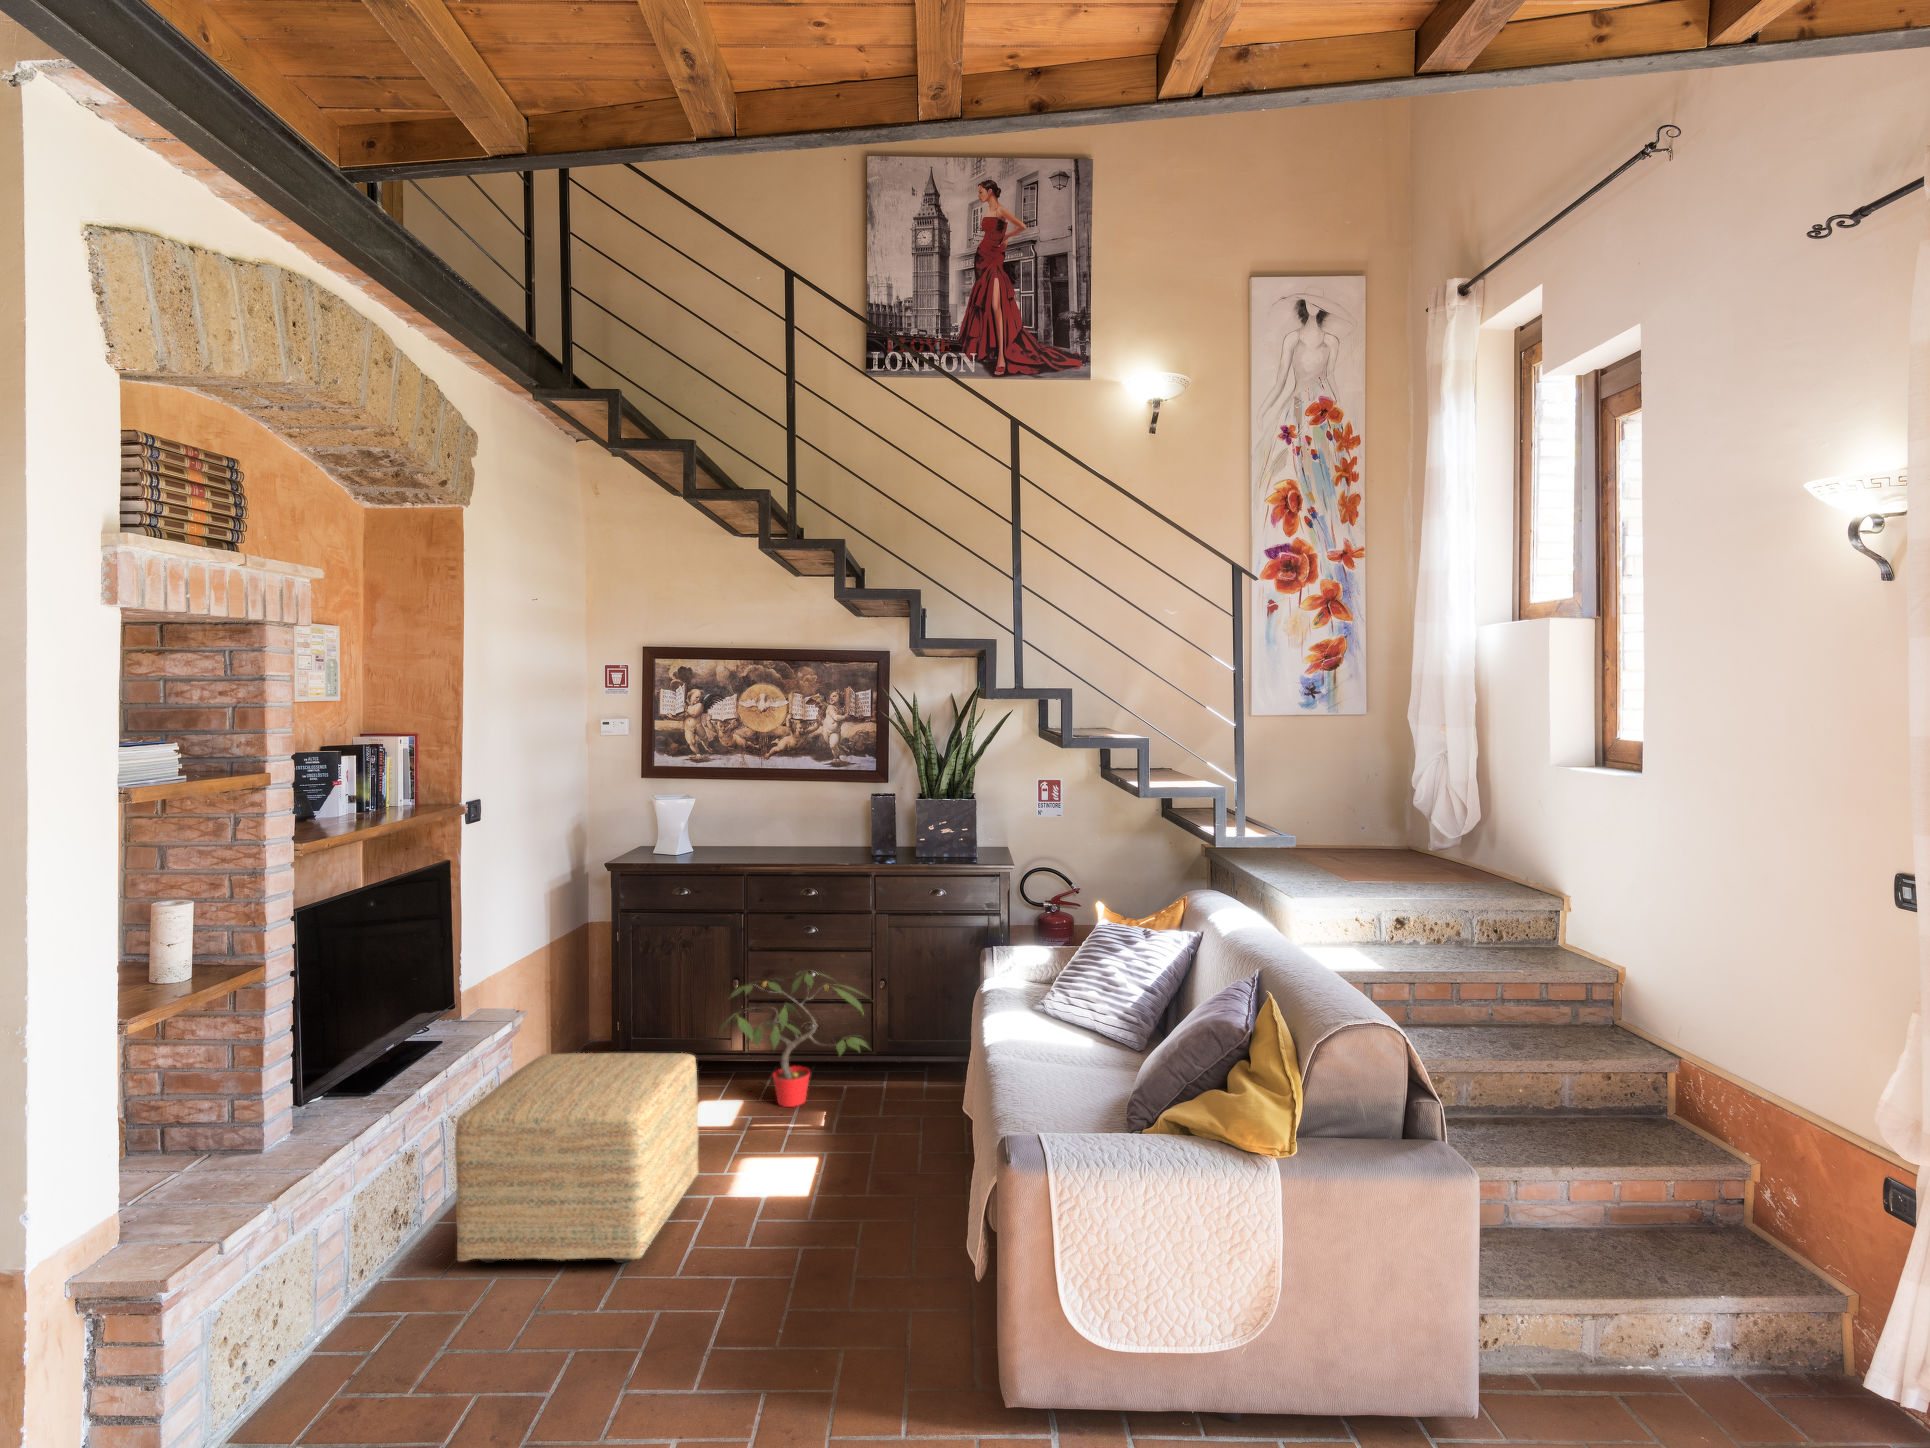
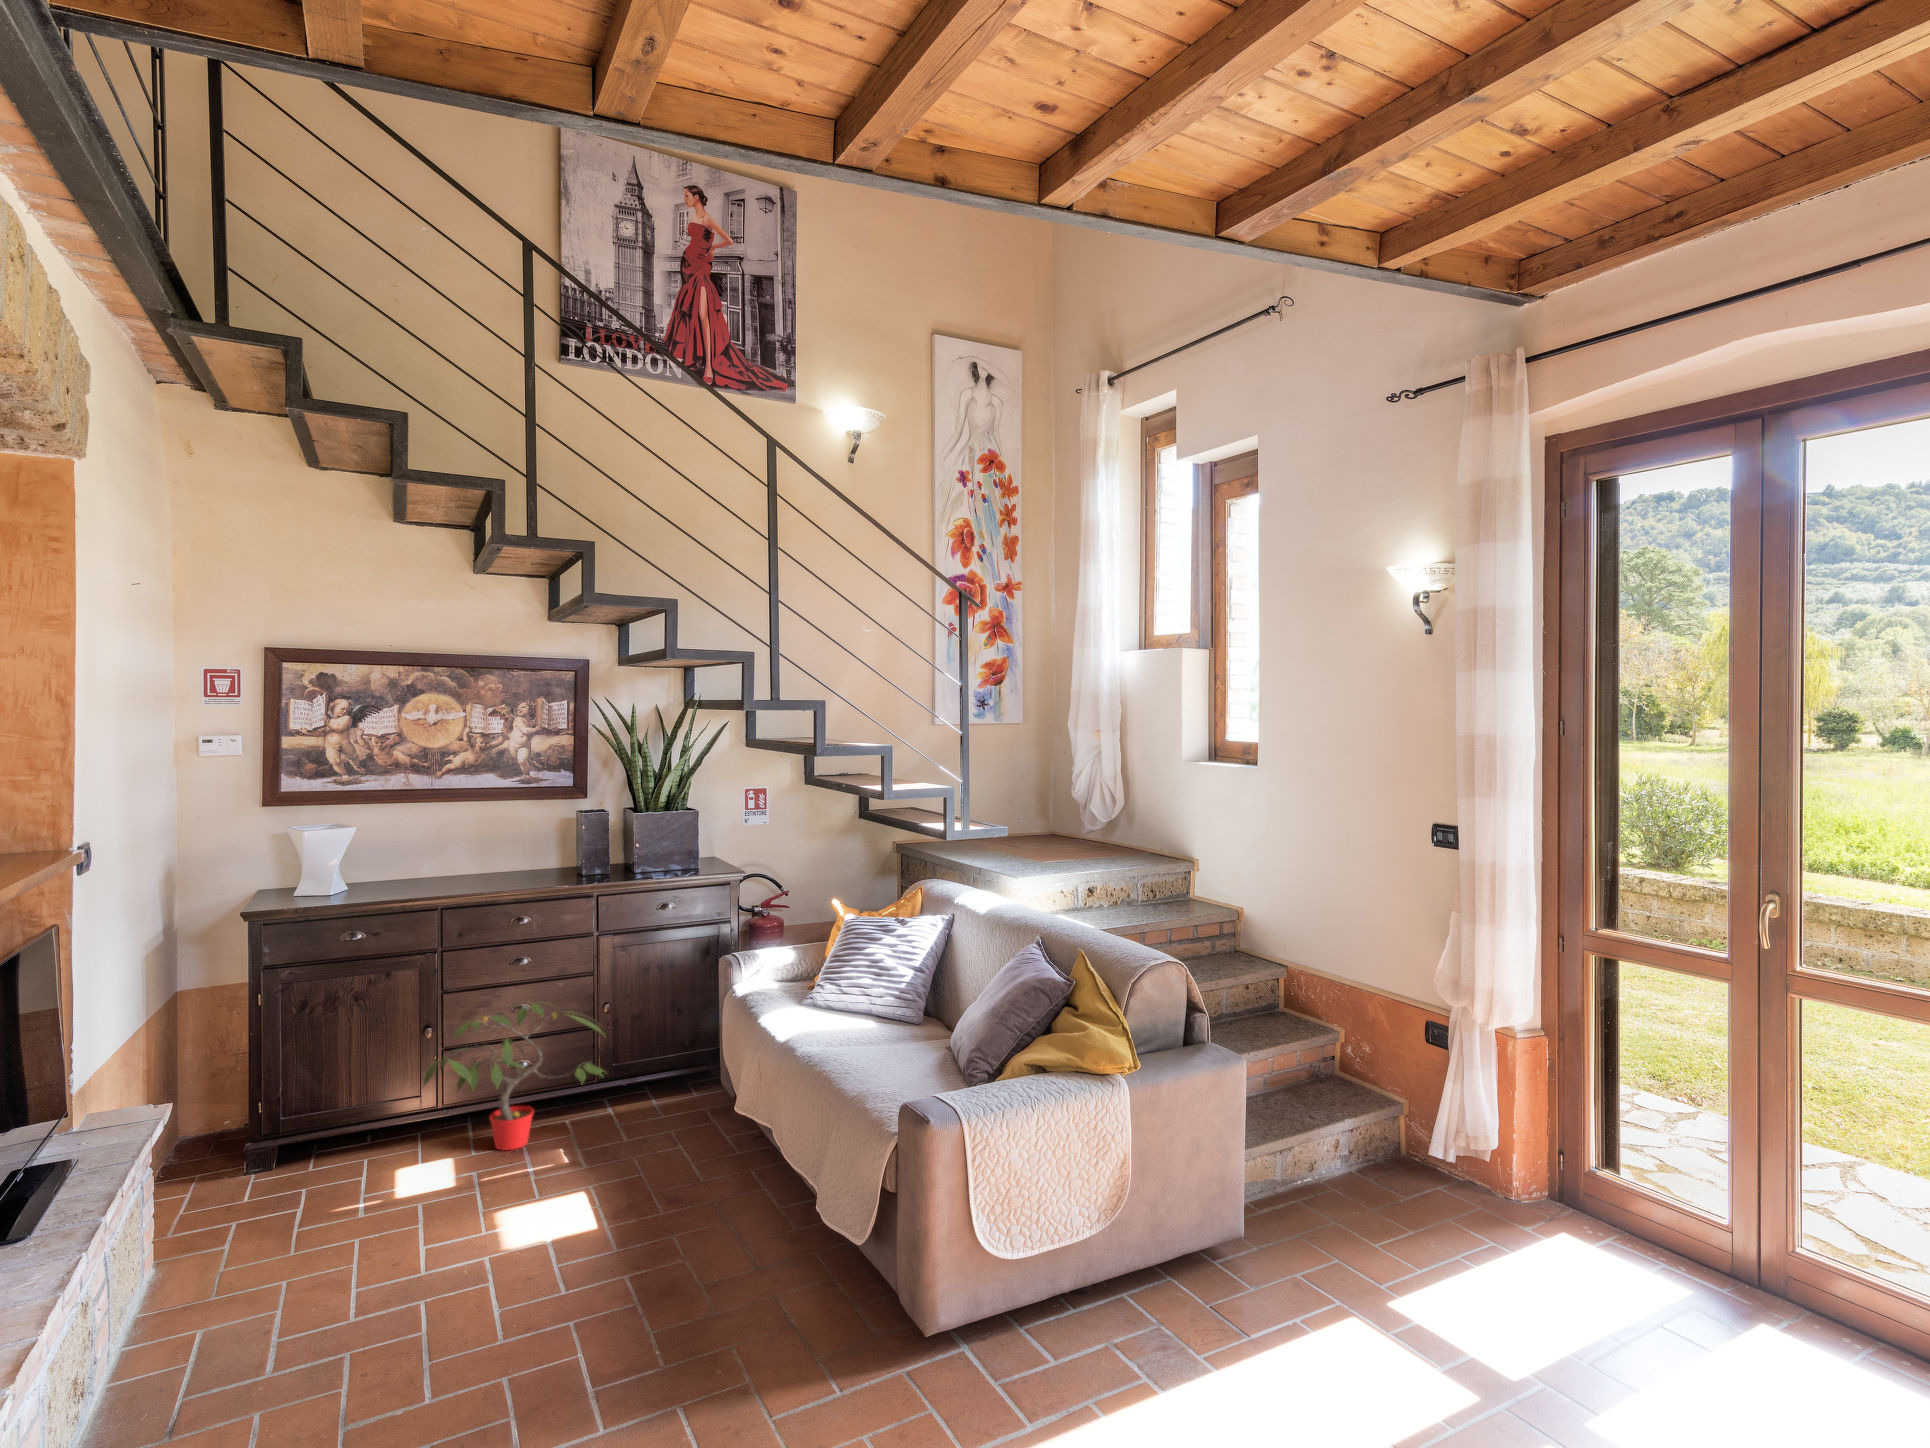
ottoman: present [455,1053,699,1263] -> none [214,1095,466,1368]

